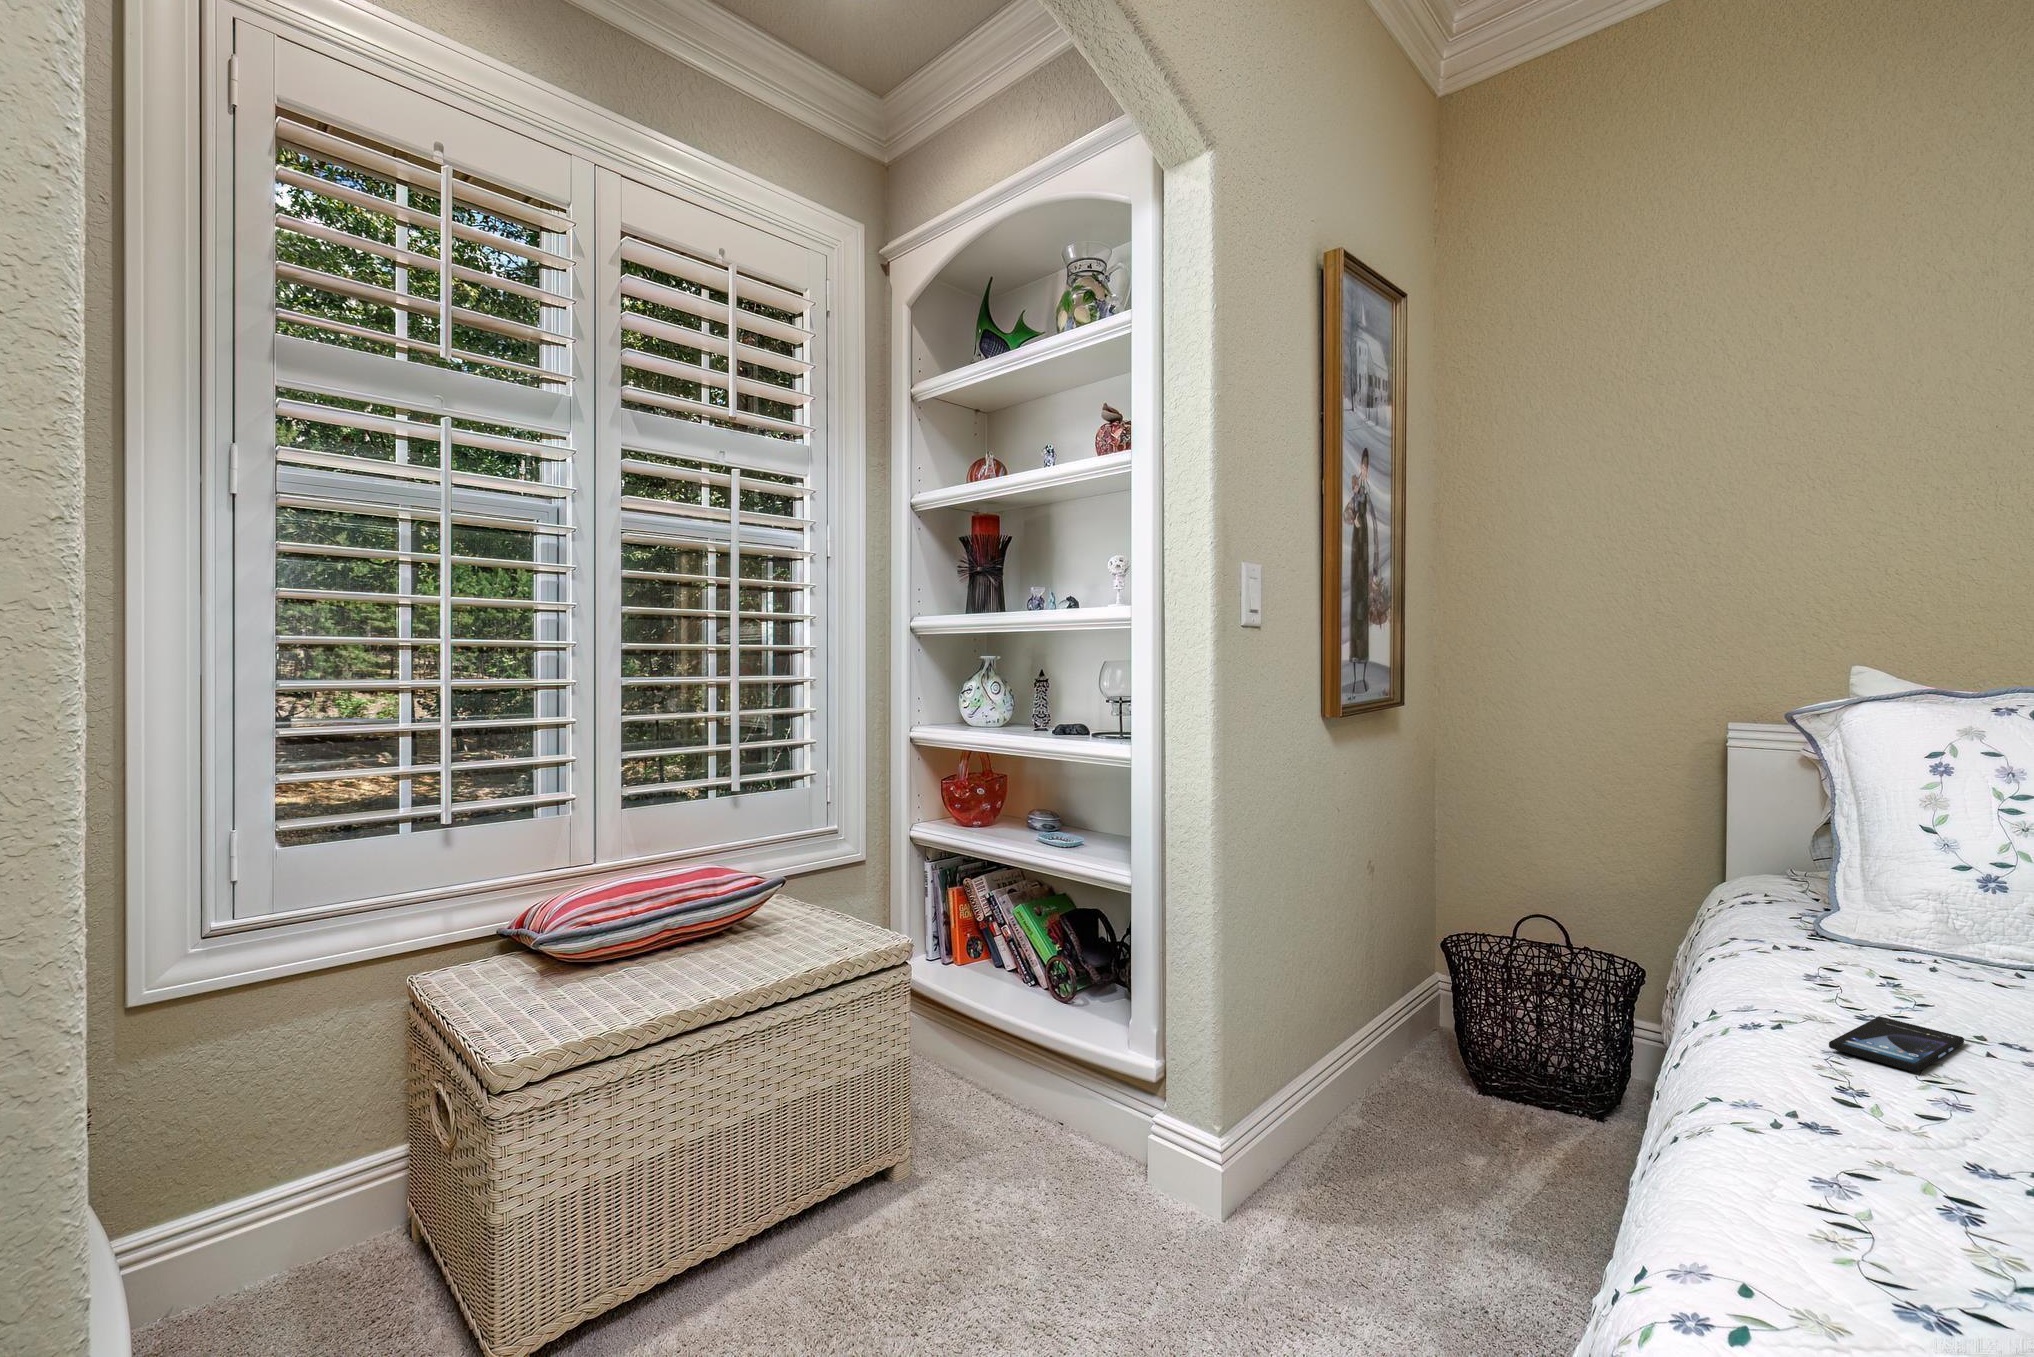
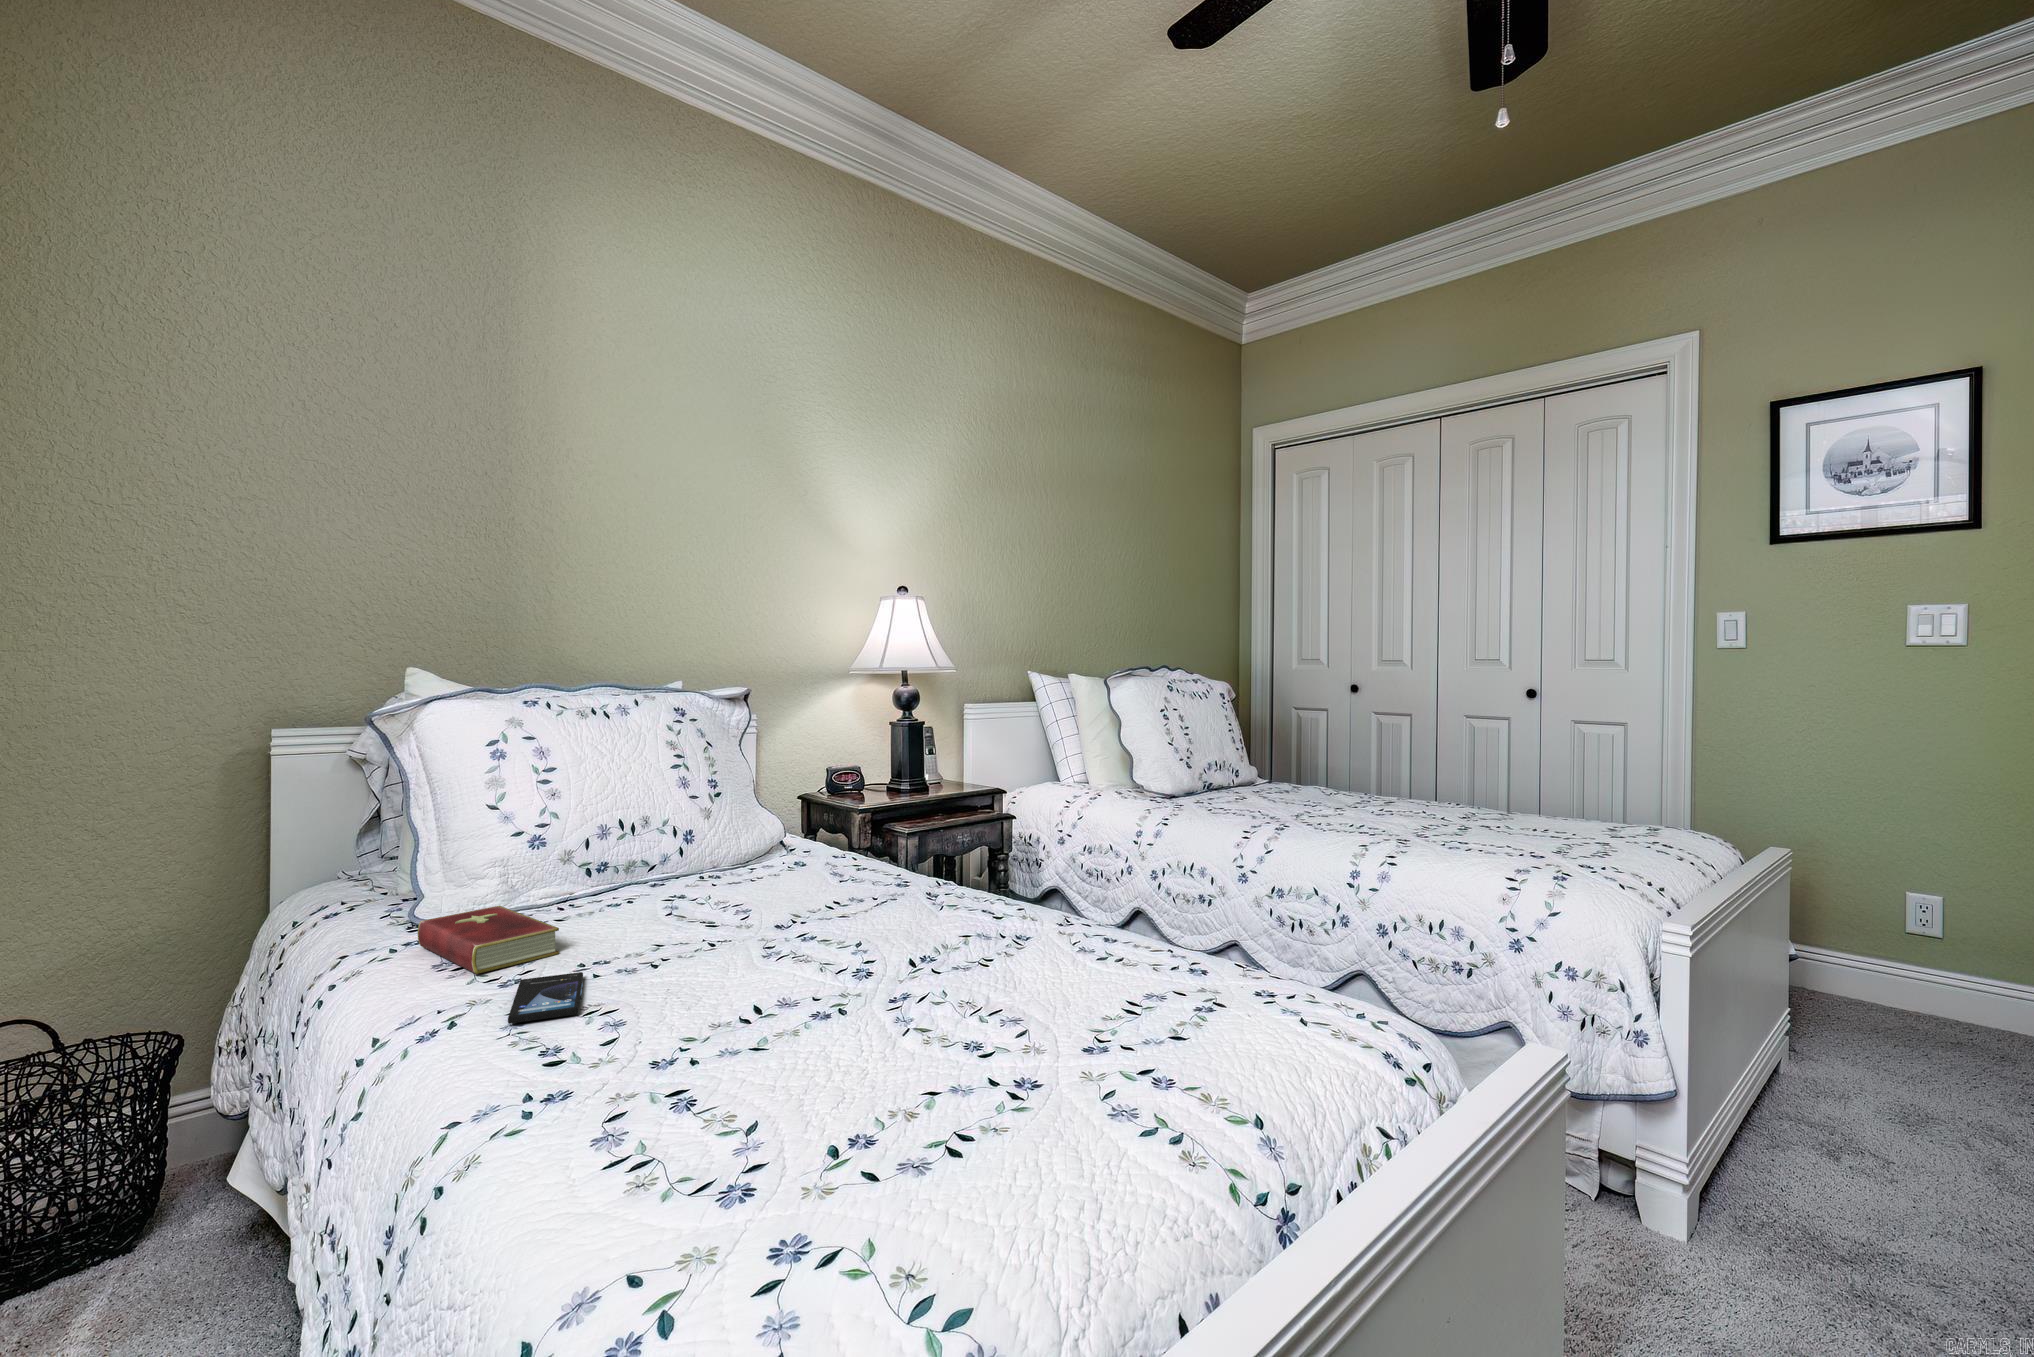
hardcover book: none [1805,927,1959,1011] -> present [418,906,559,974]

